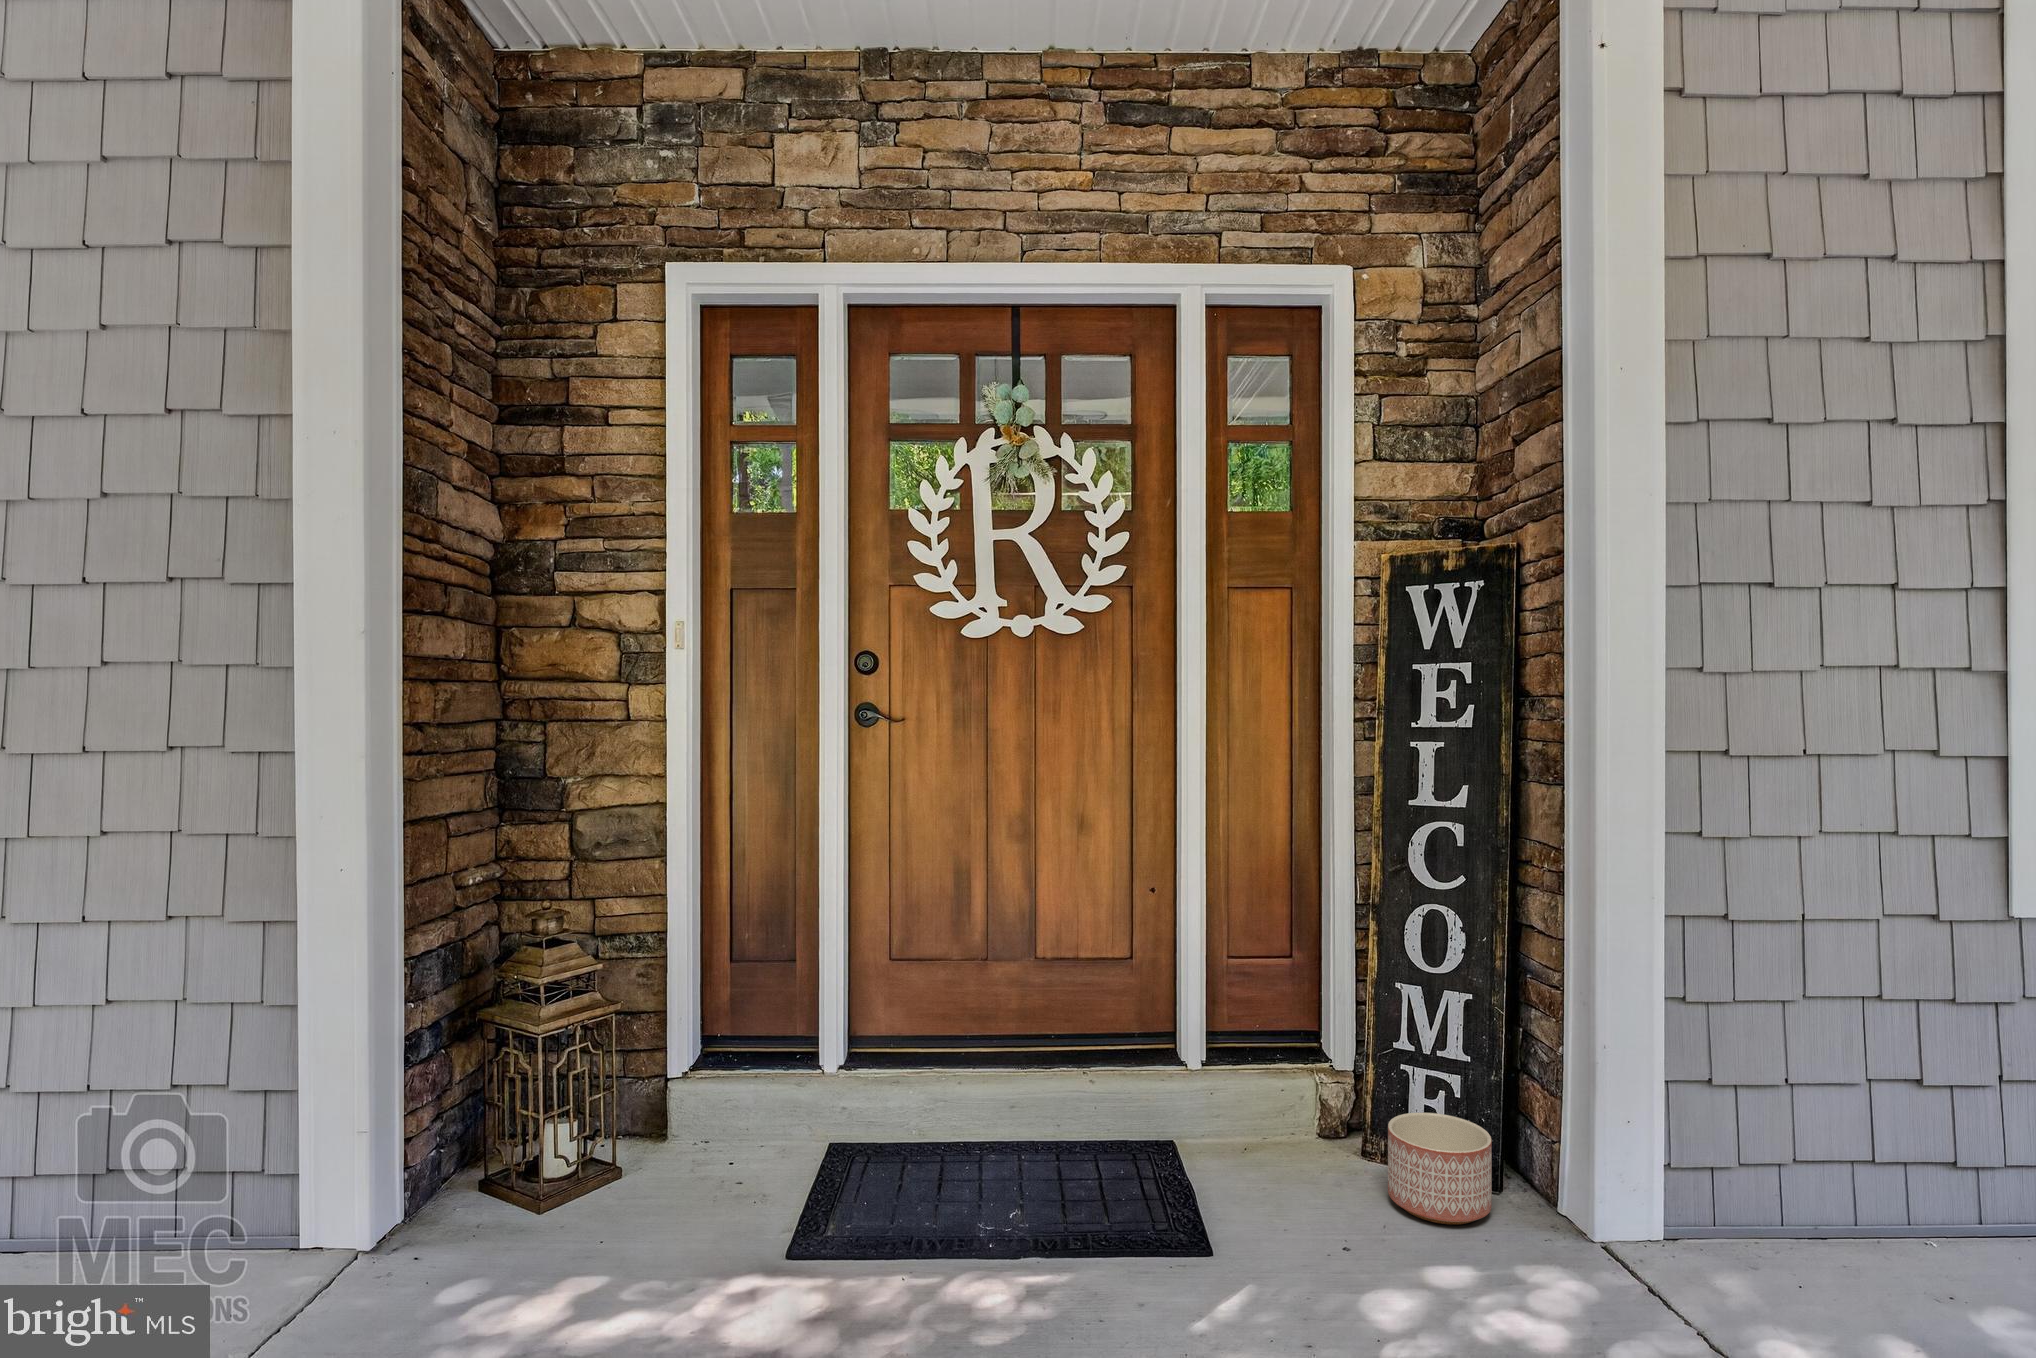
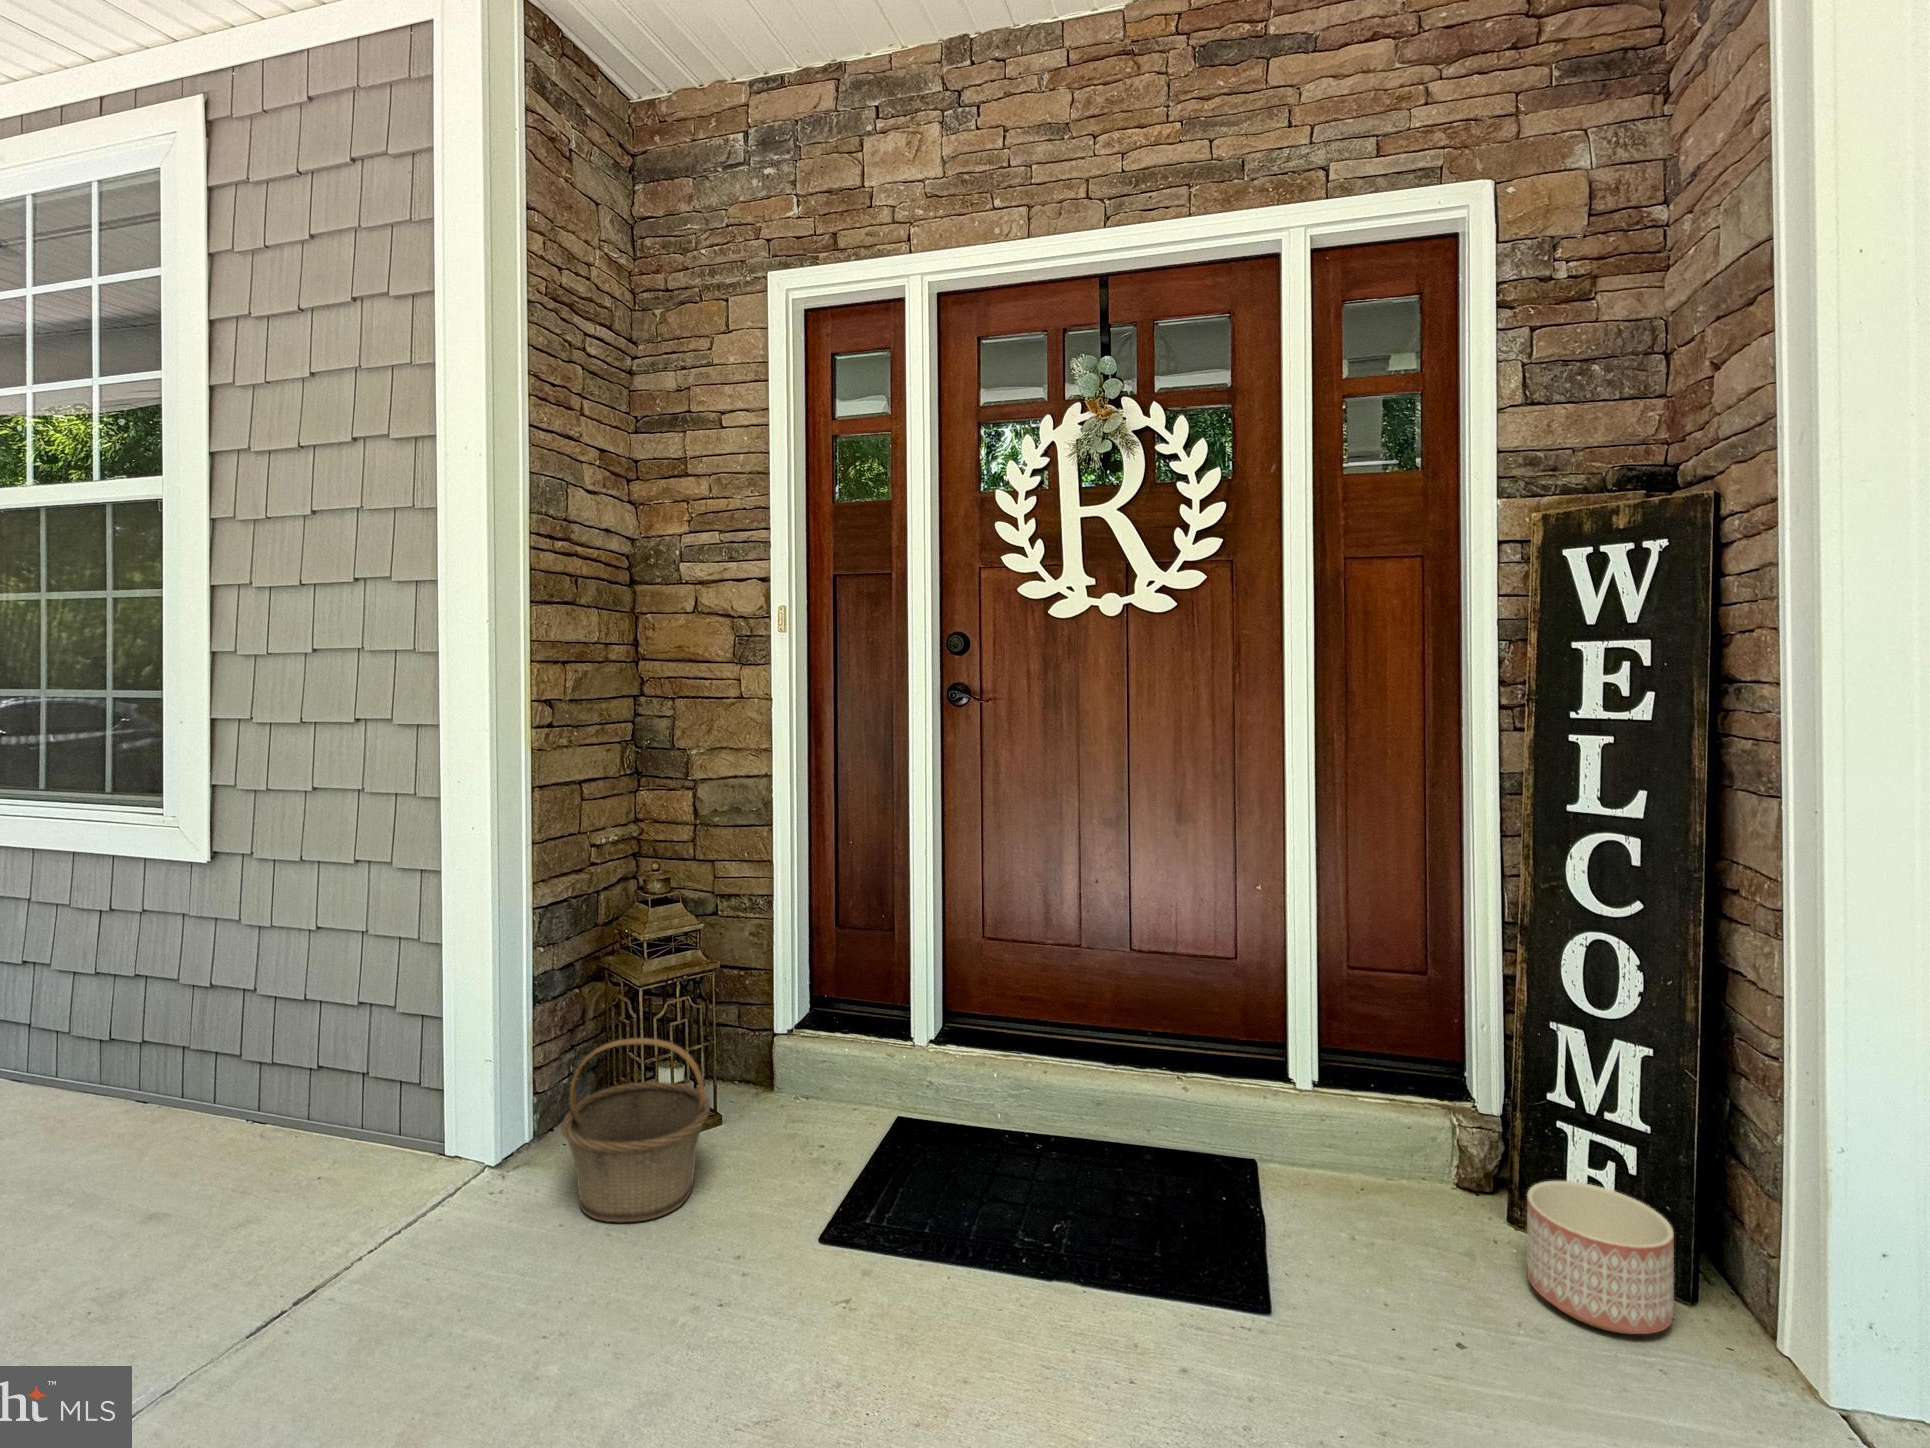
basket: none [477,1087,641,1286] -> present [562,1038,710,1222]

